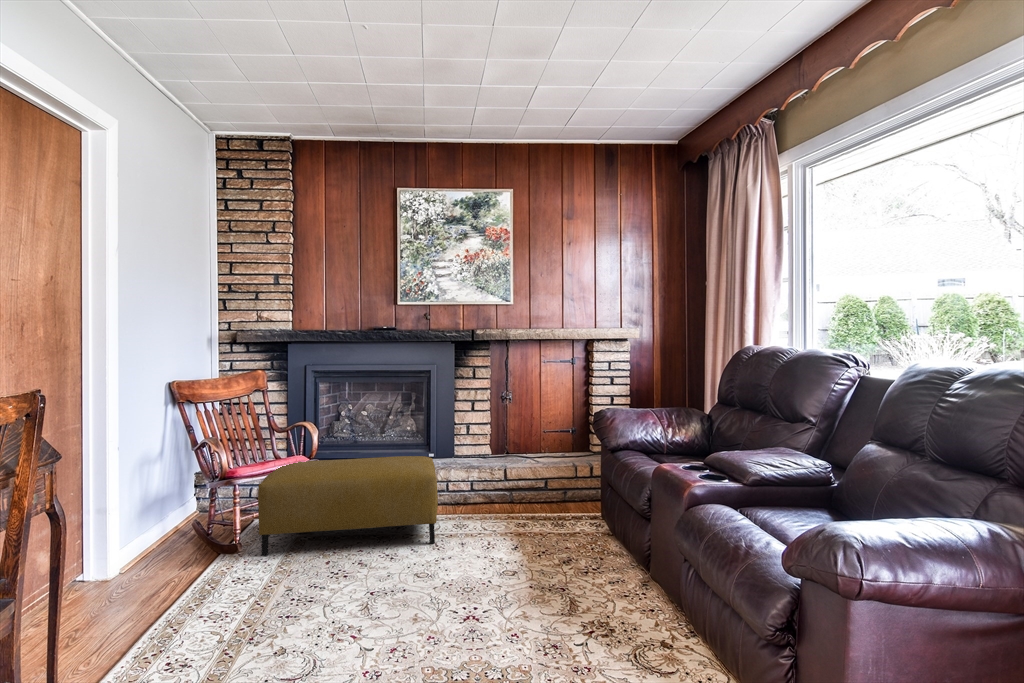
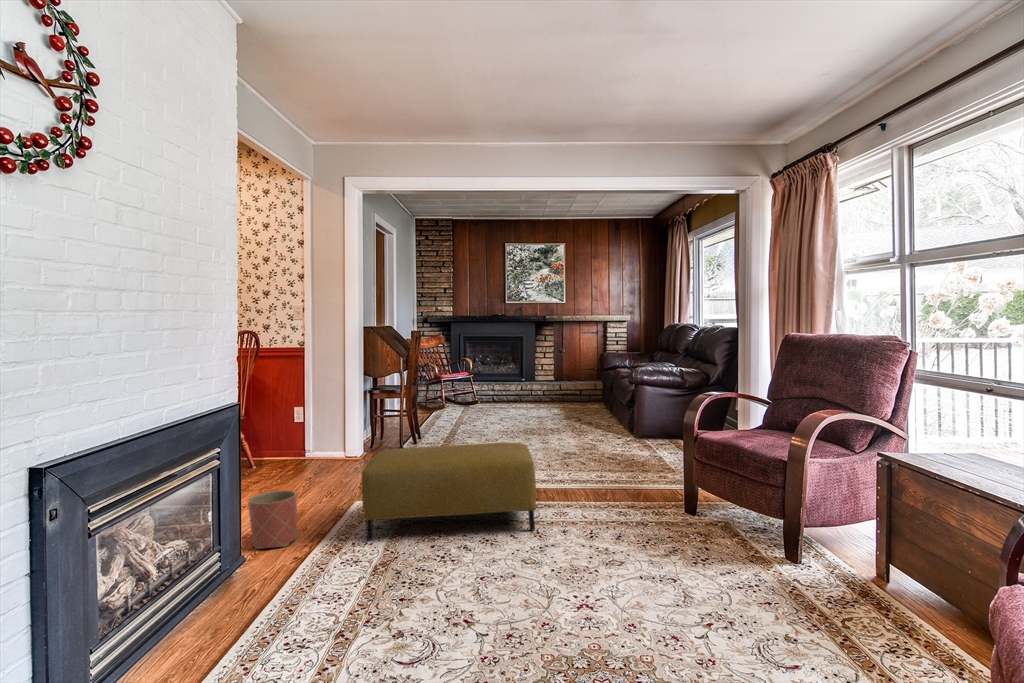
planter: none [133,505,188,567] -> present [248,490,297,549]

